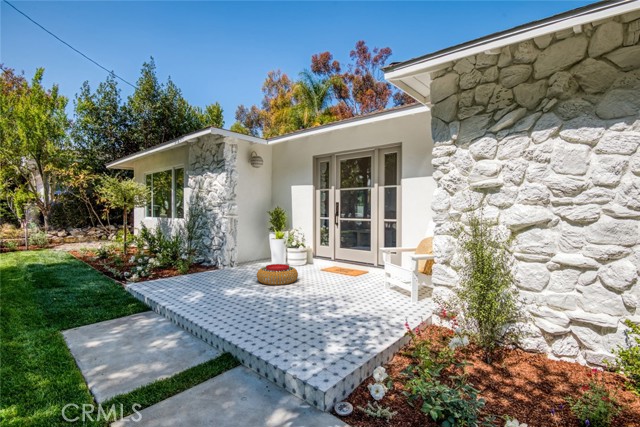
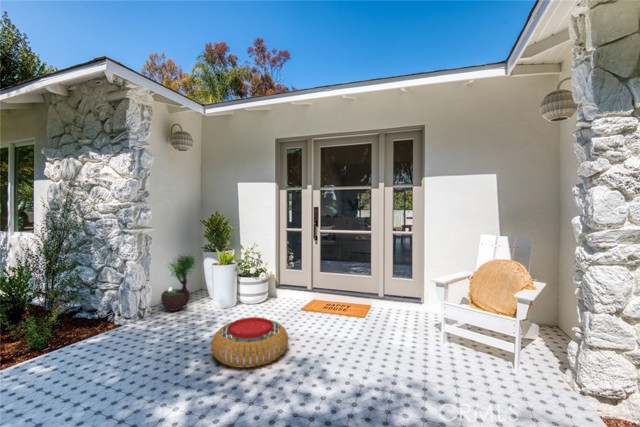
potted tree: none [243,229,264,265] -> present [161,254,195,311]

